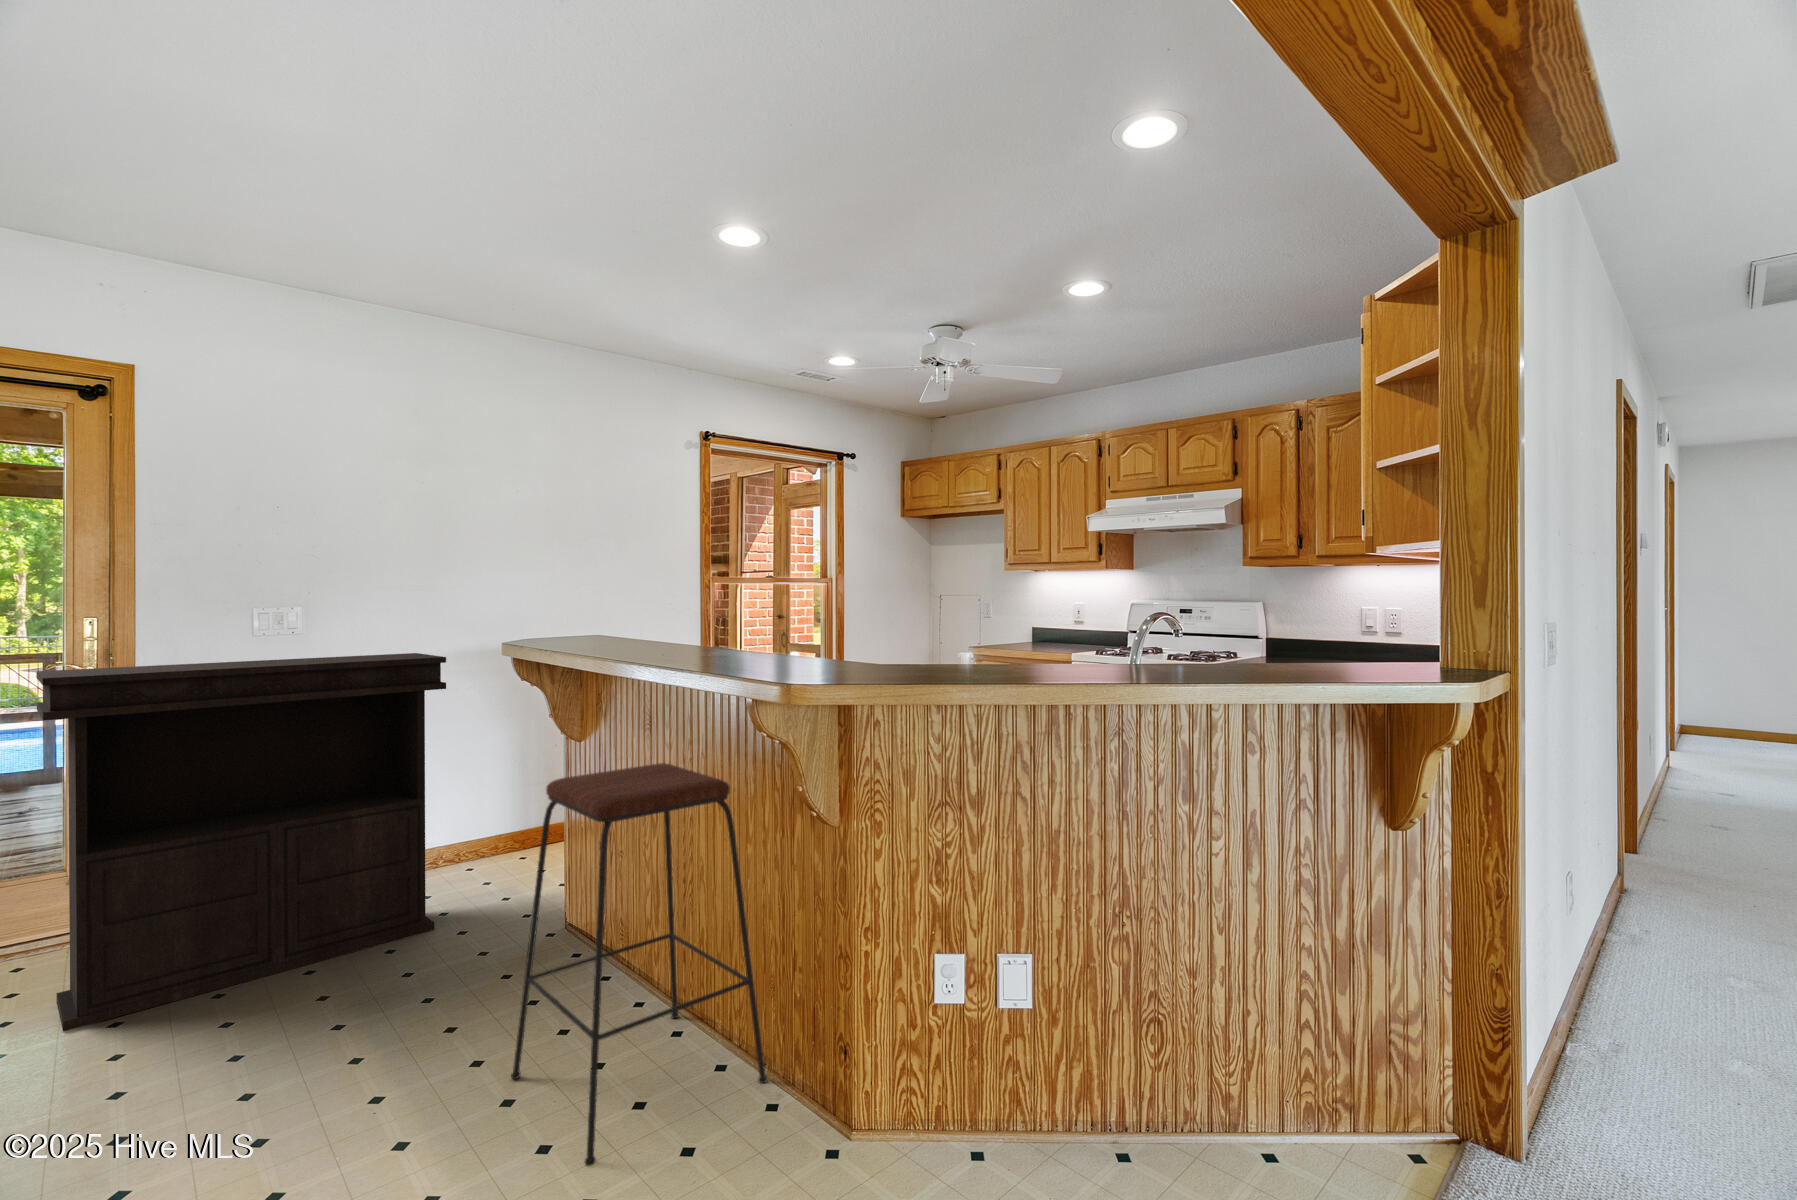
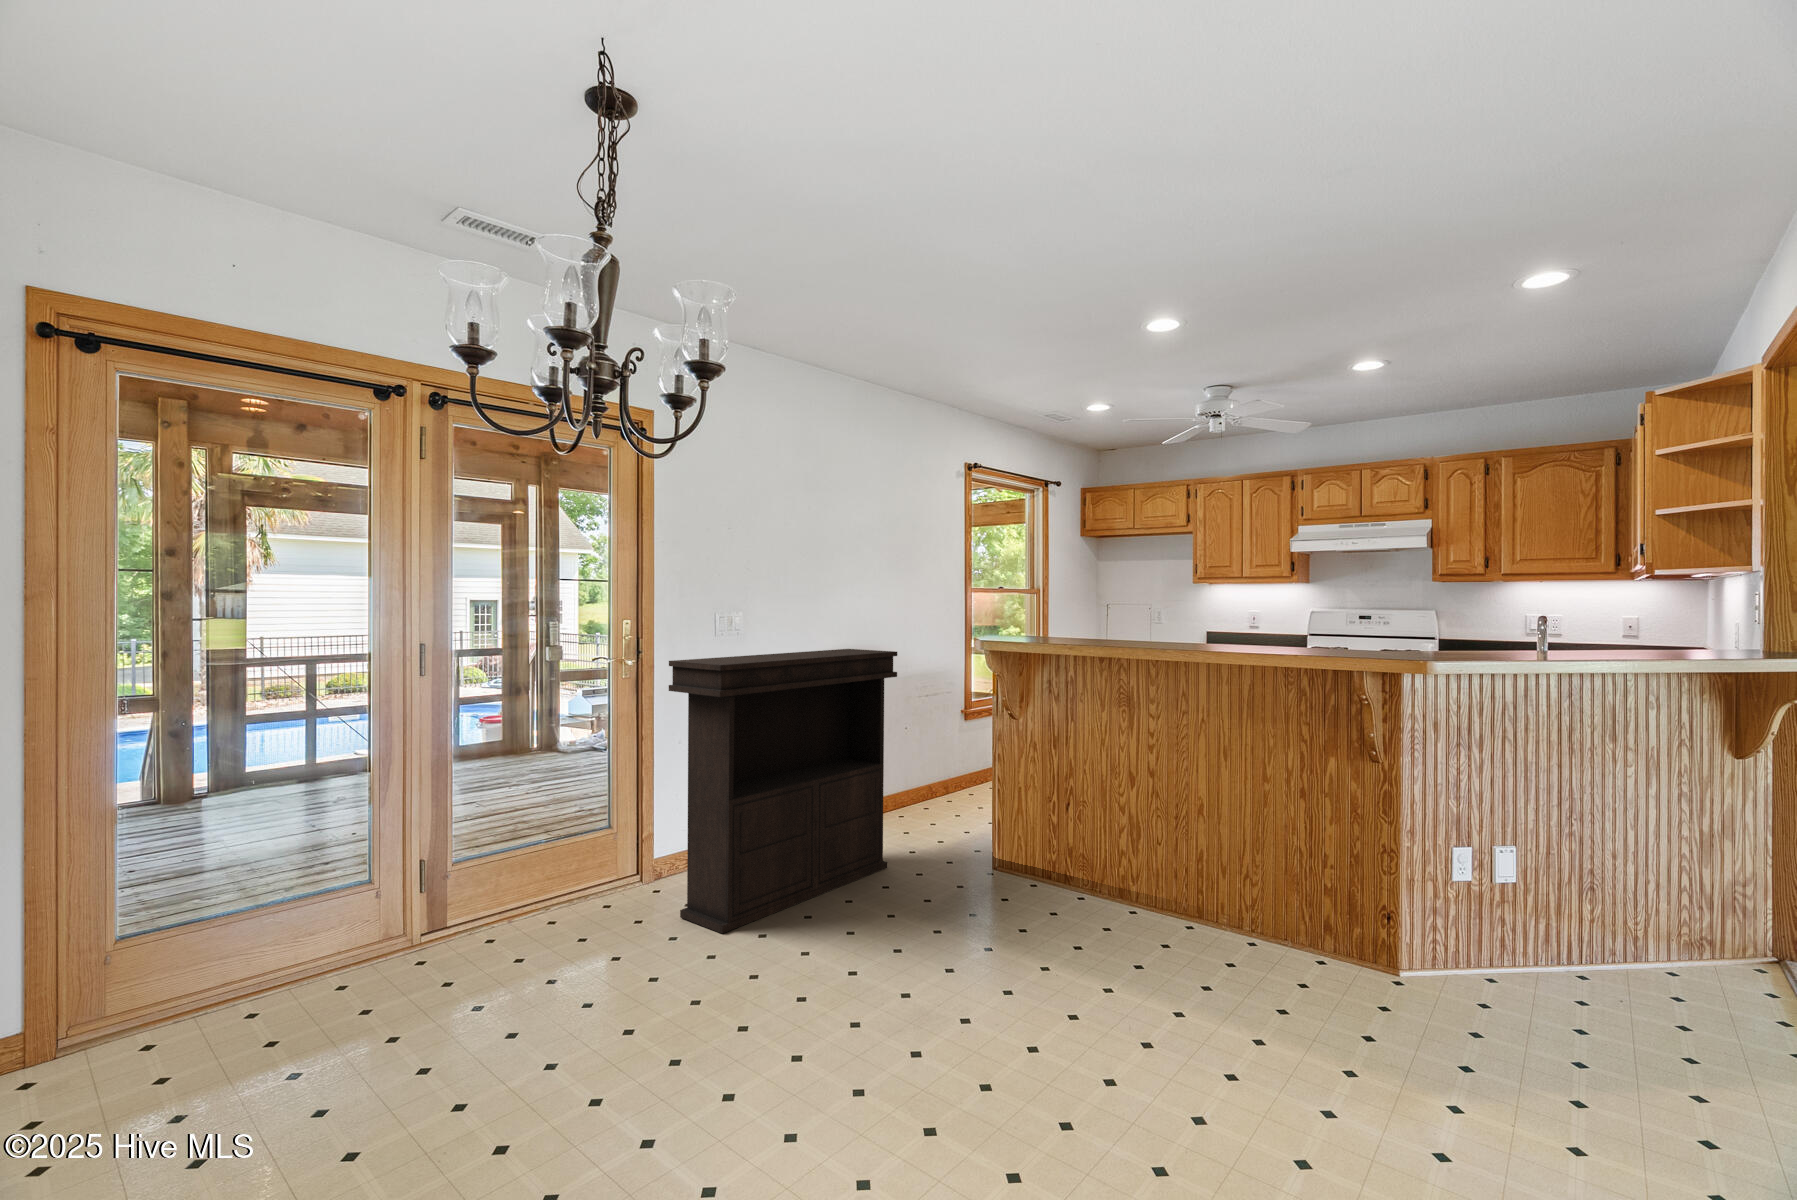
bar stool: present [511,763,767,1166] -> none [1106,727,1287,991]

